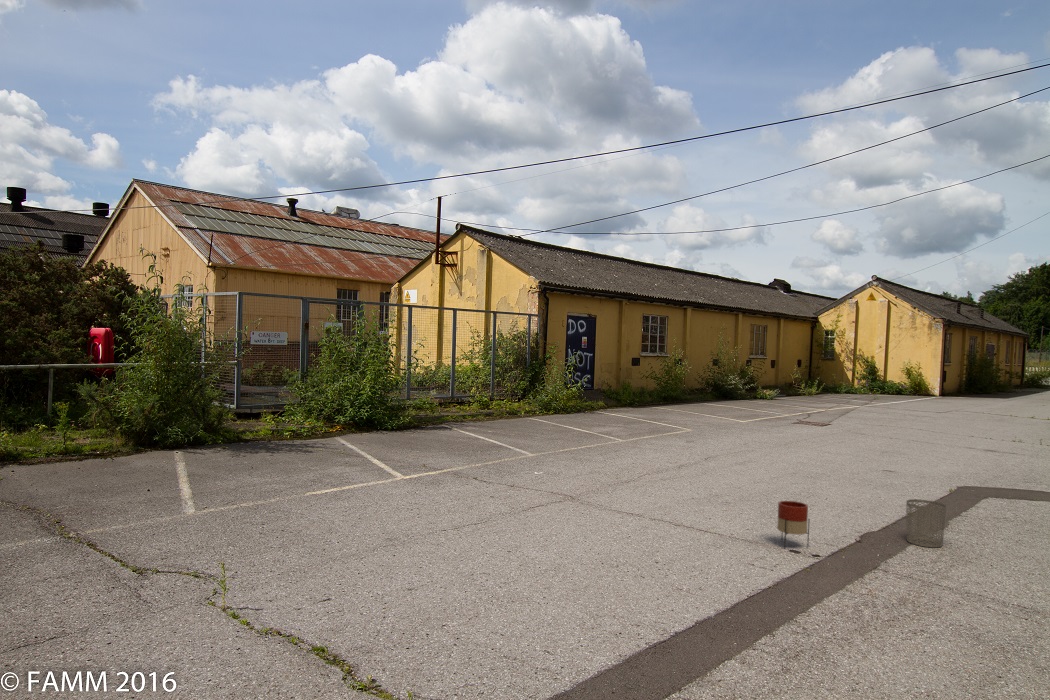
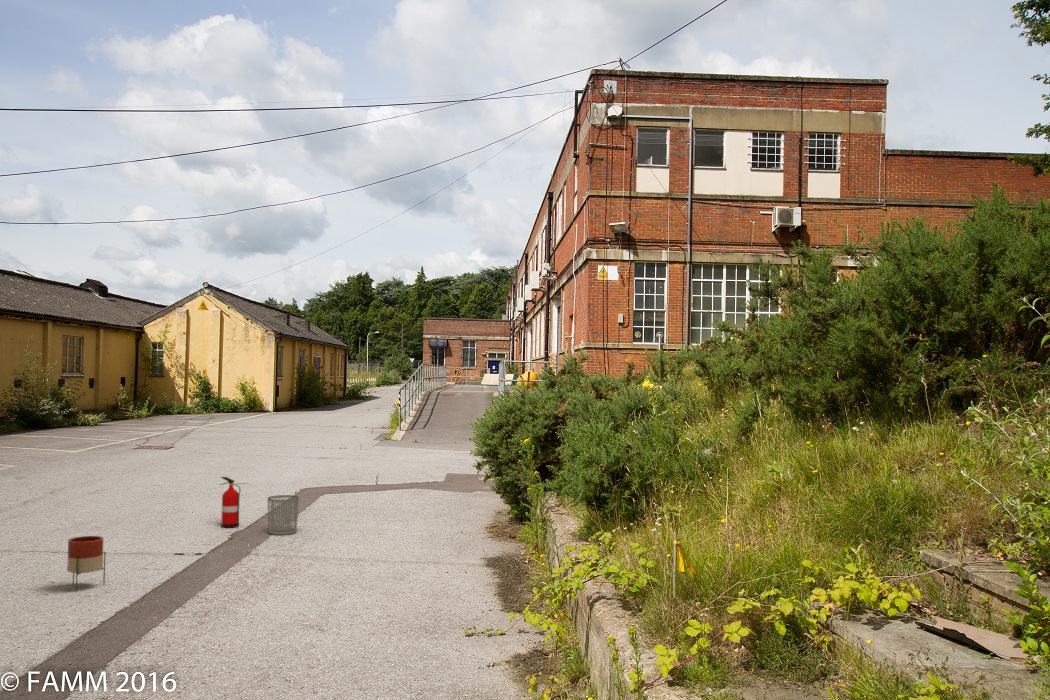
fire extinguisher: none [853,469,876,525] -> present [221,477,240,528]
planter: present [777,501,810,548] -> present [67,536,106,591]

